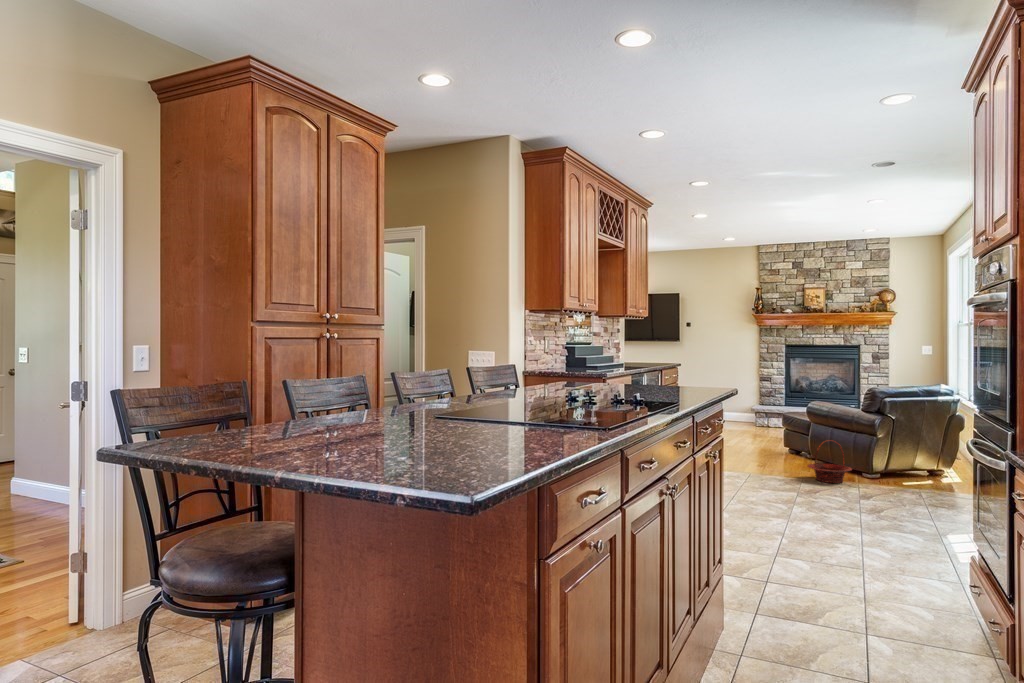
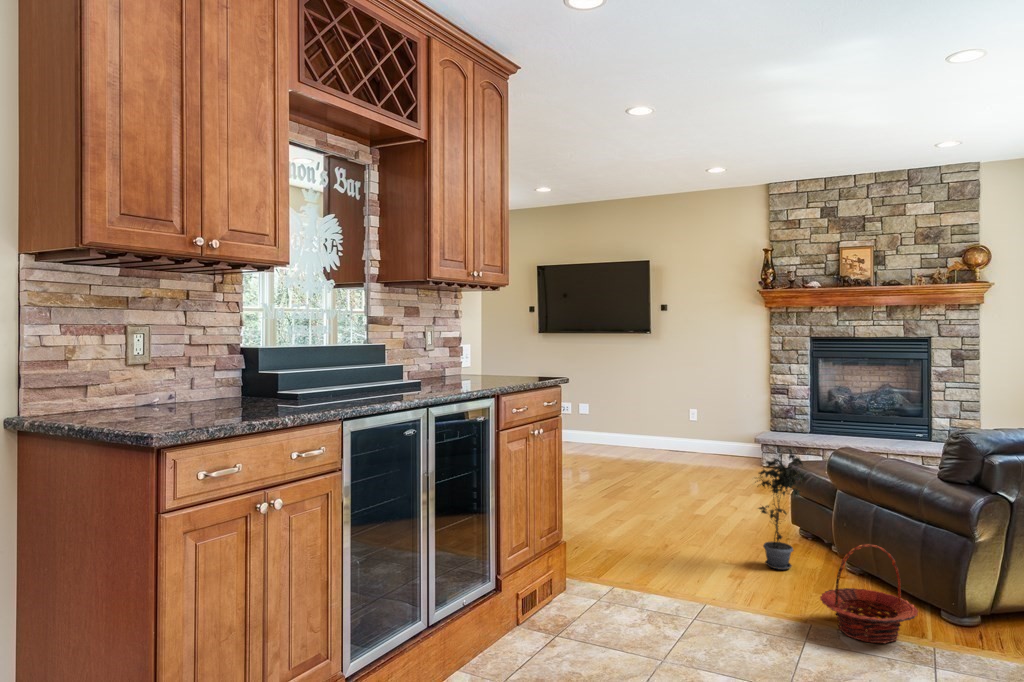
potted plant: none [768,402,797,464] -> present [759,449,806,570]

